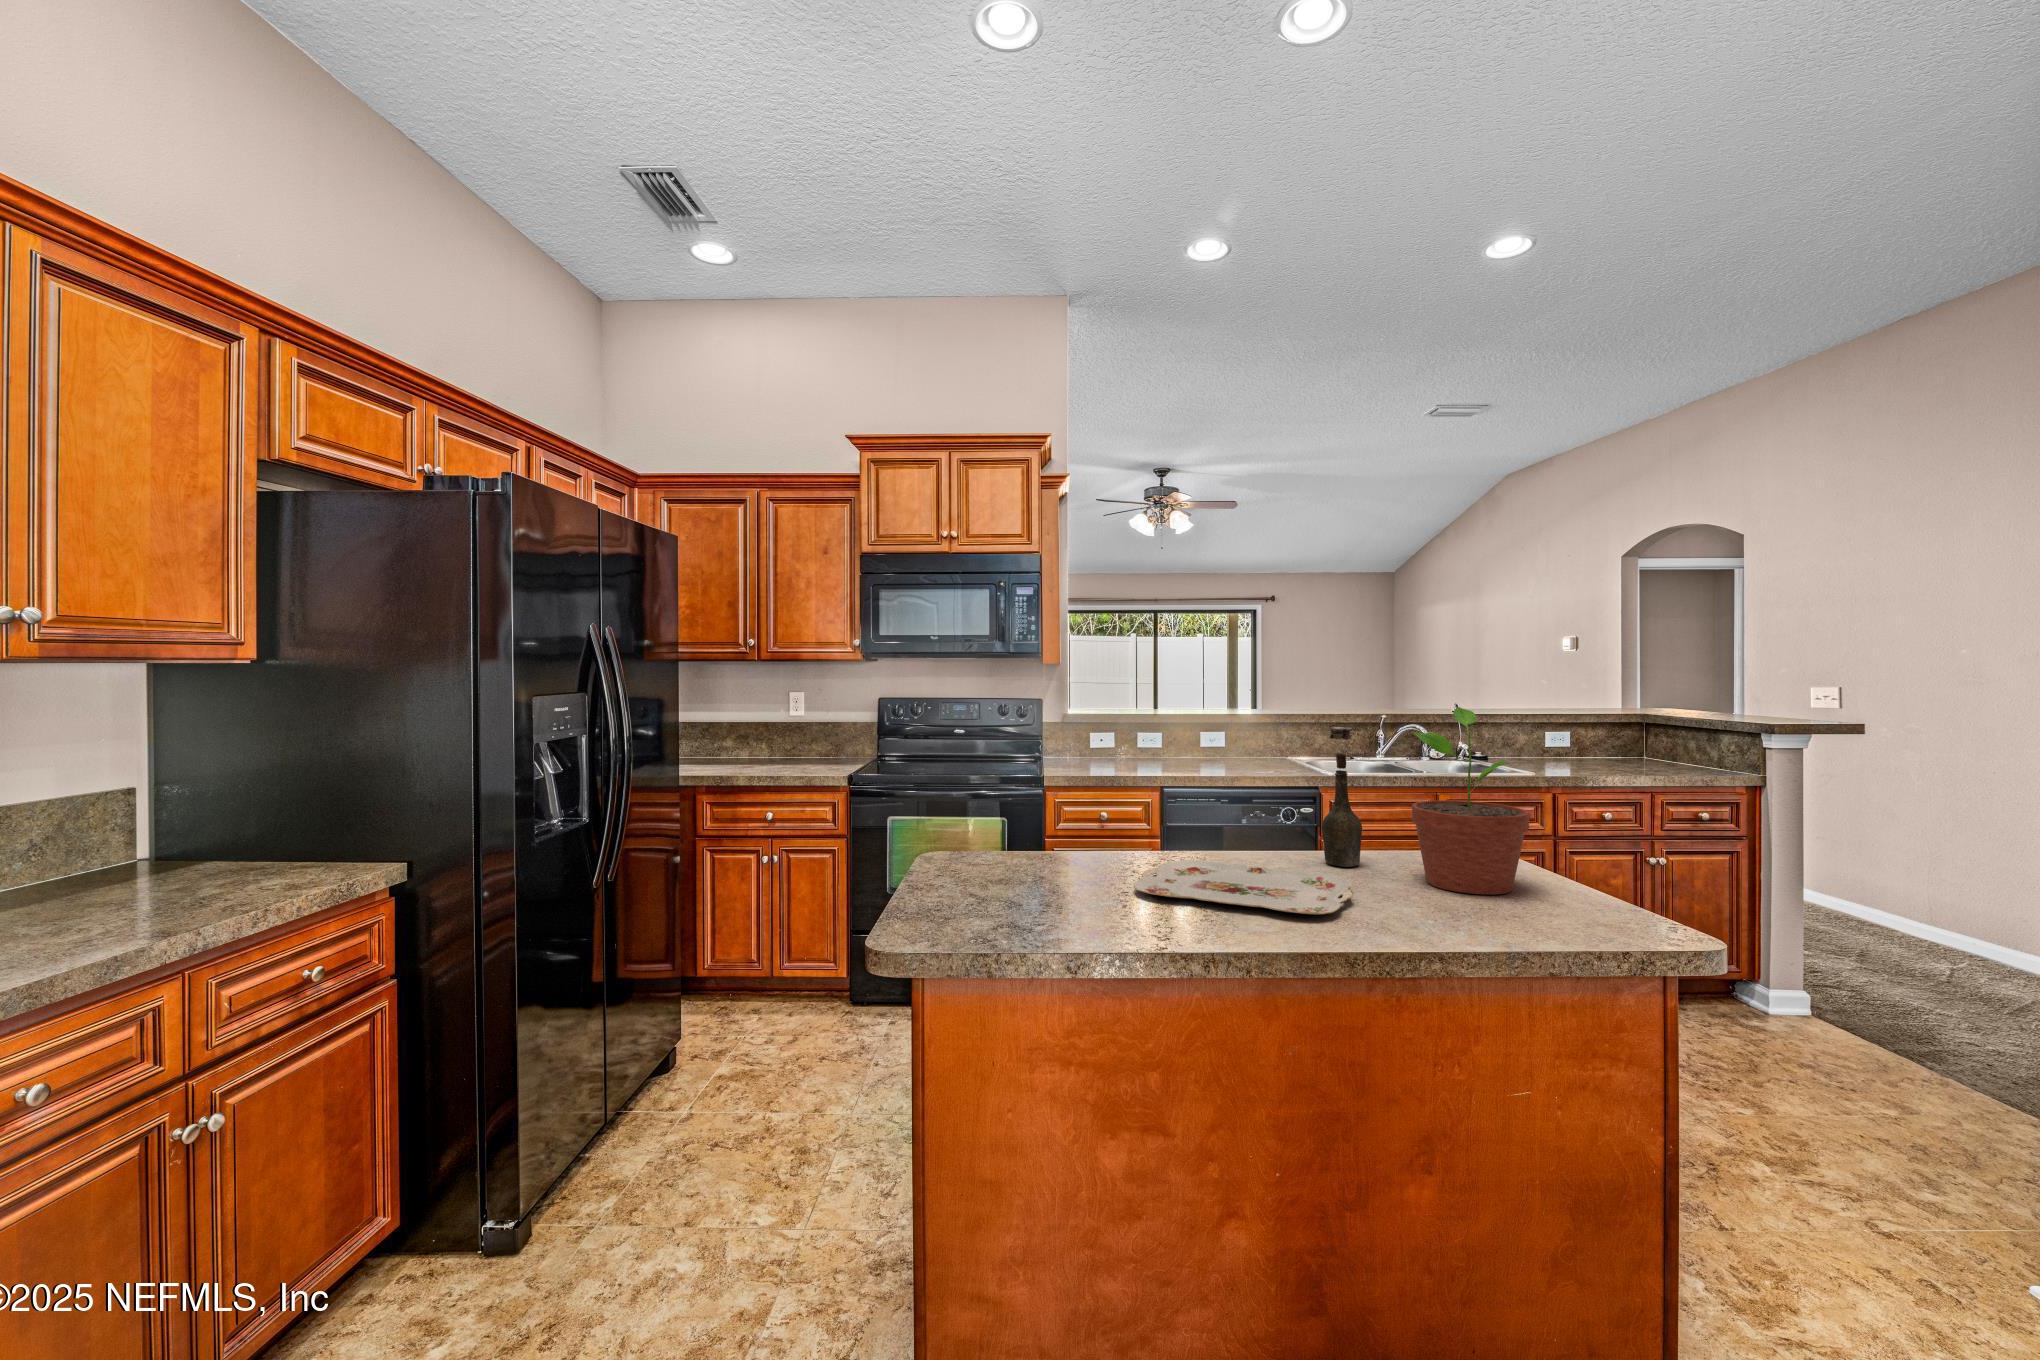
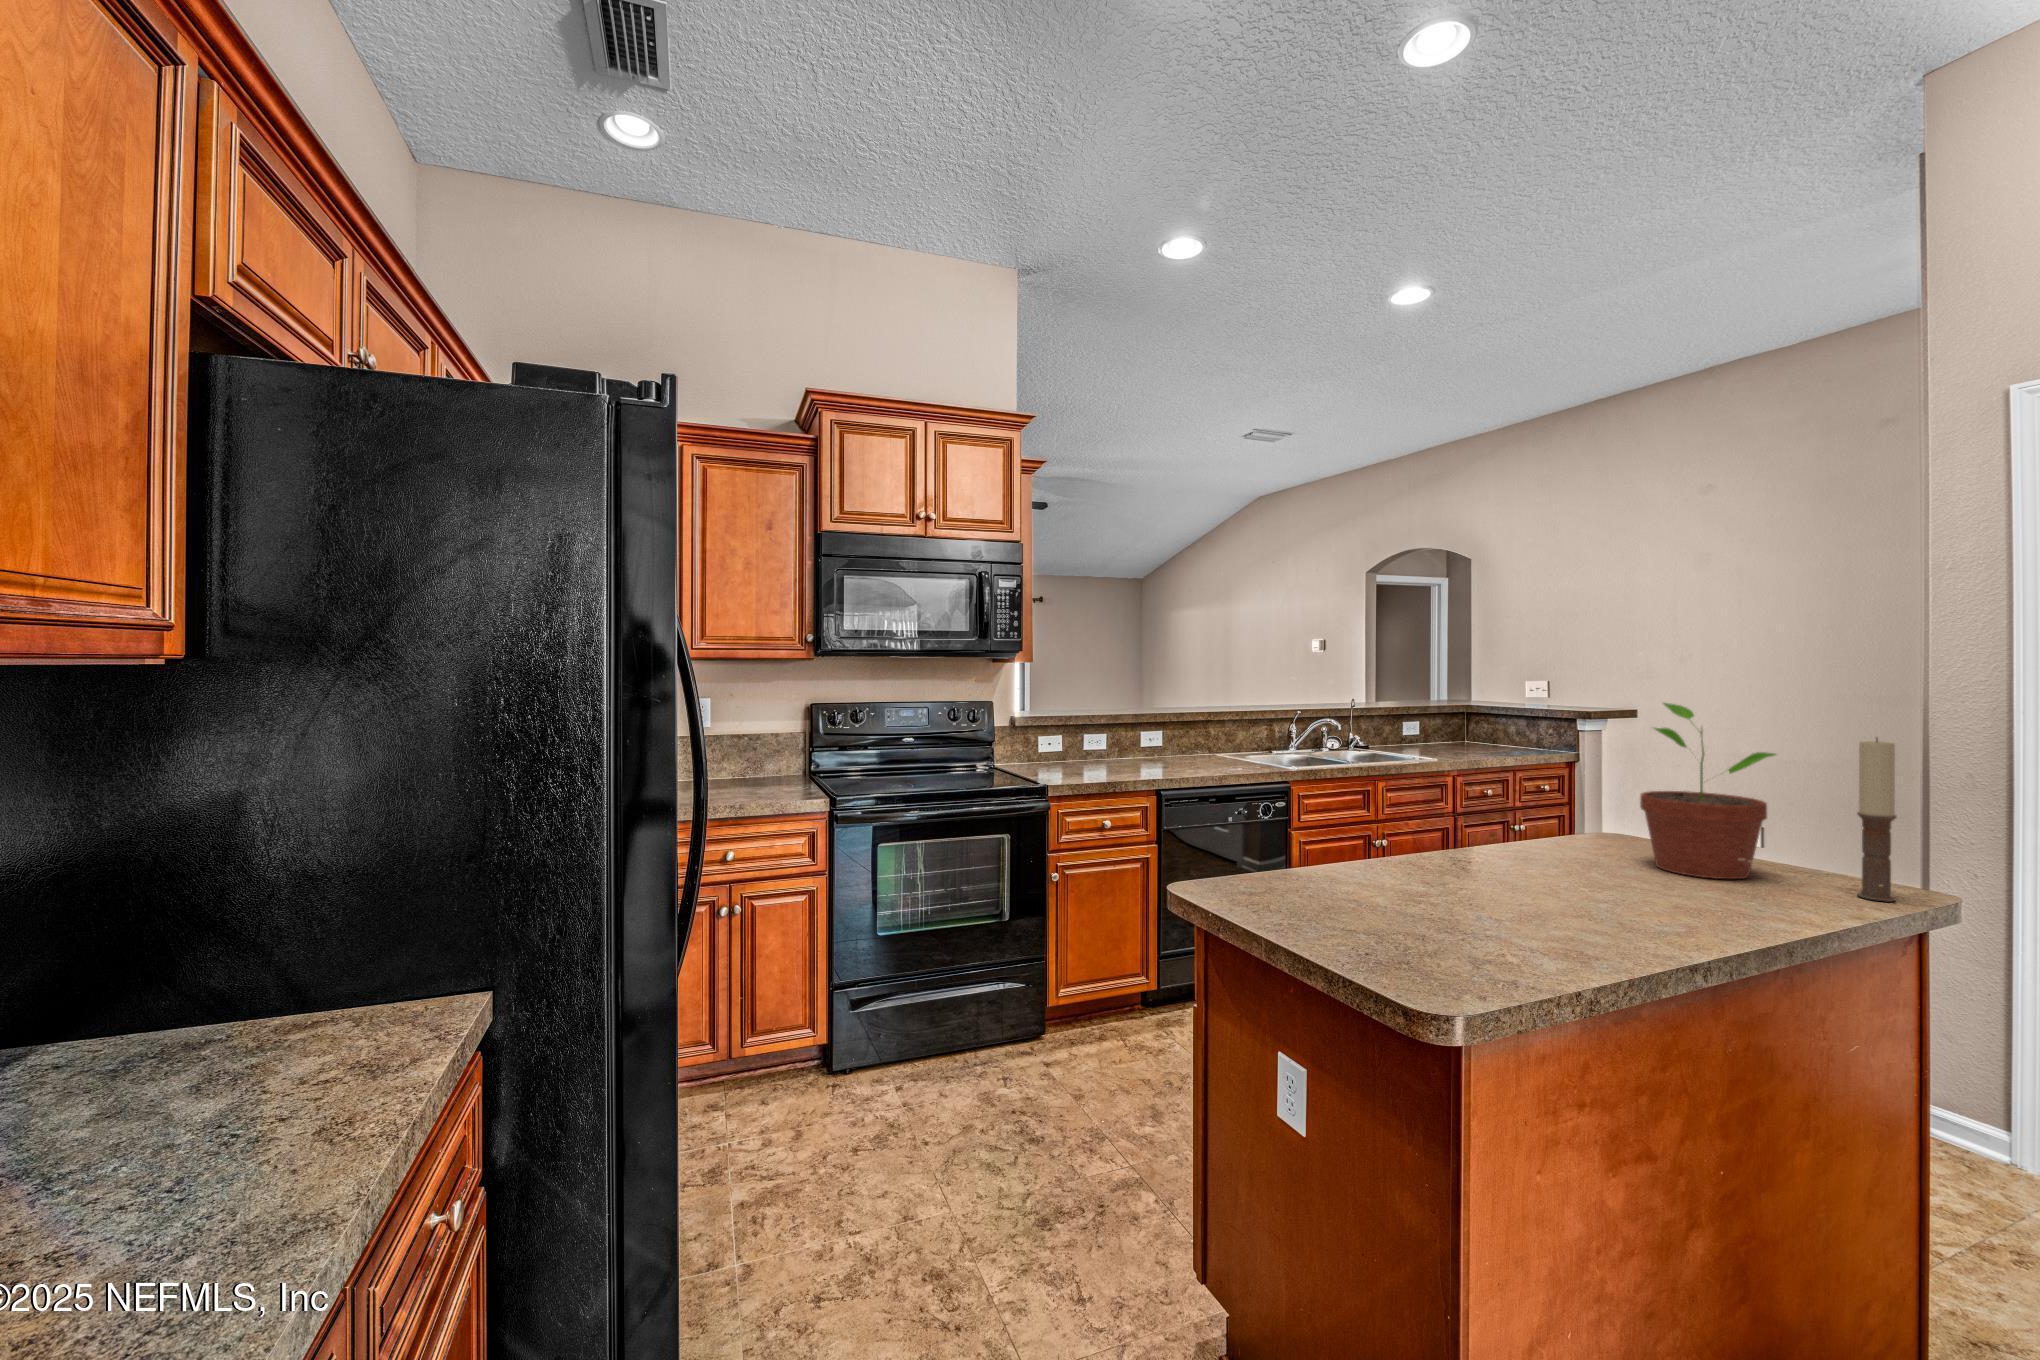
bottle: present [1322,727,1362,867] -> none [1538,724,1583,863]
candle: none [1570,747,1607,927] -> present [1857,738,1896,902]
serving tray: present [1134,860,1353,914] -> none [1444,869,1724,918]

